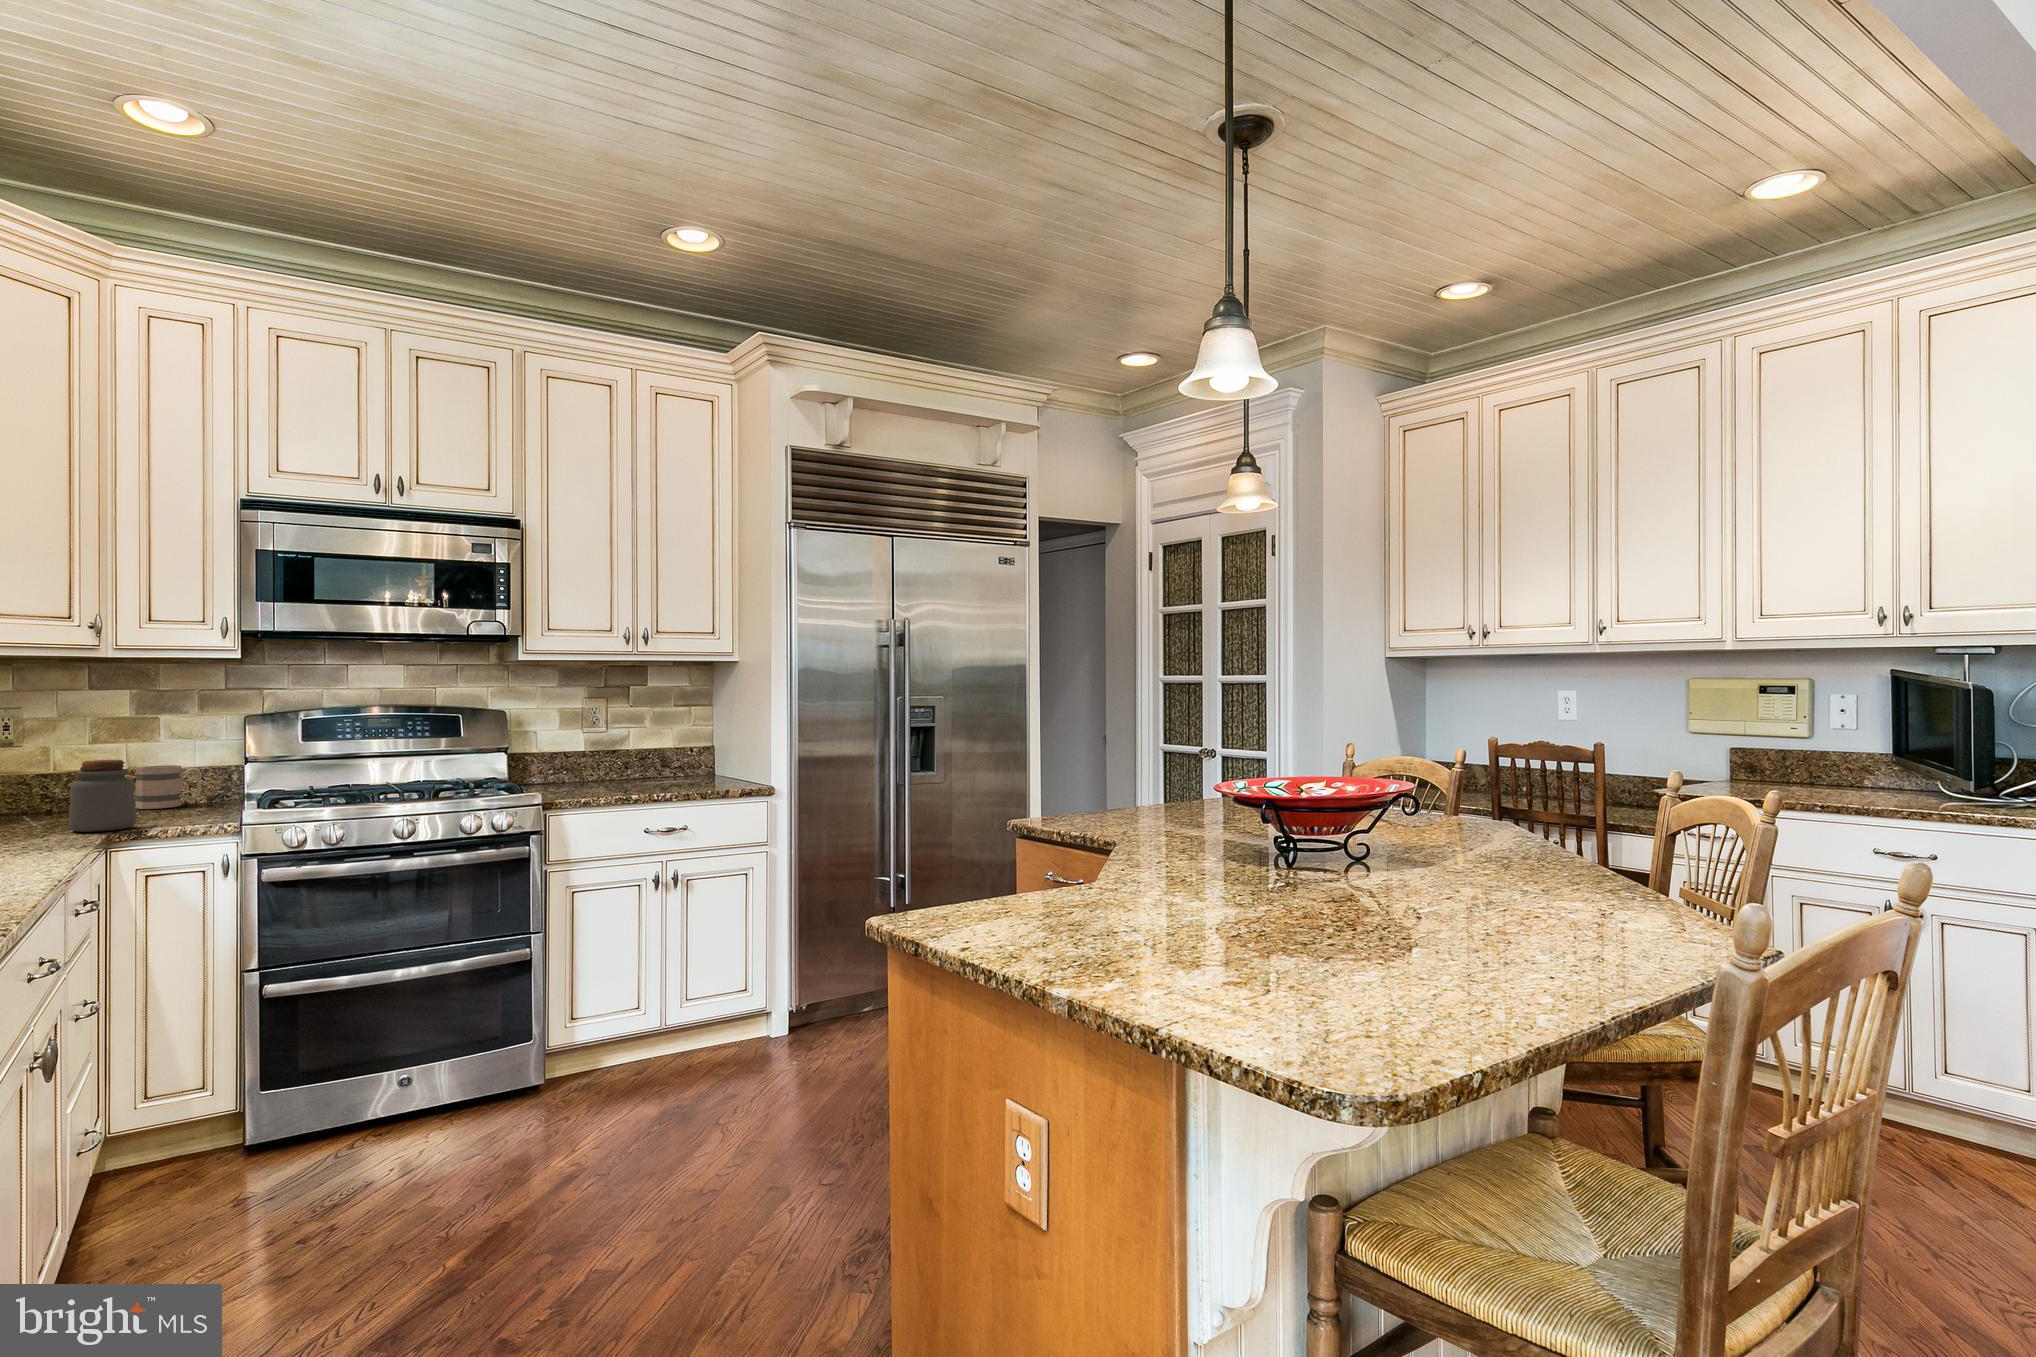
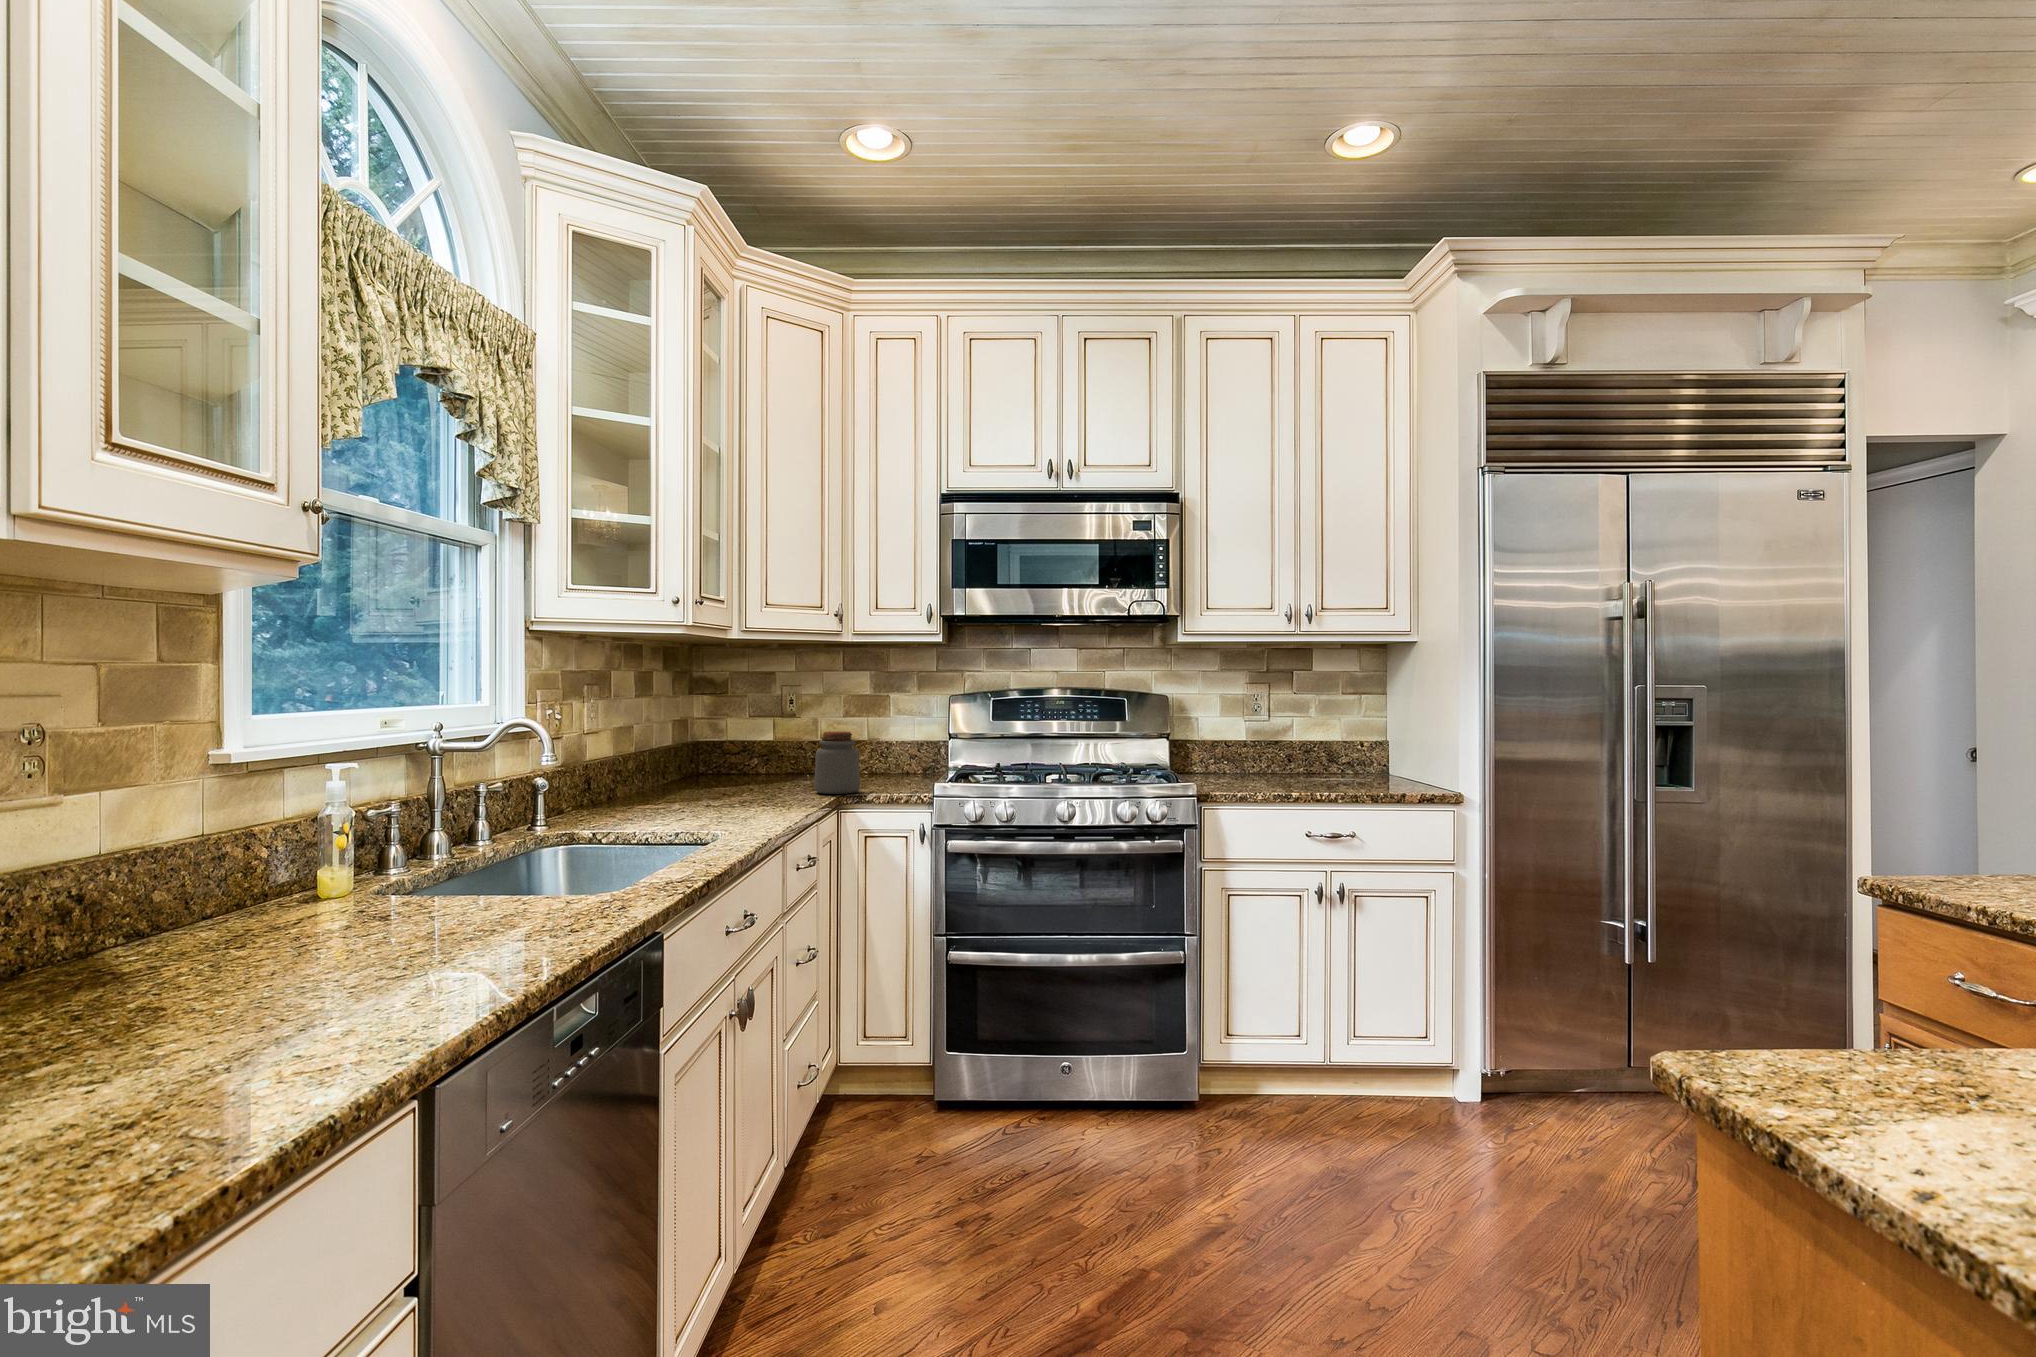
mug: present [136,765,202,809] -> none [872,738,918,776]

